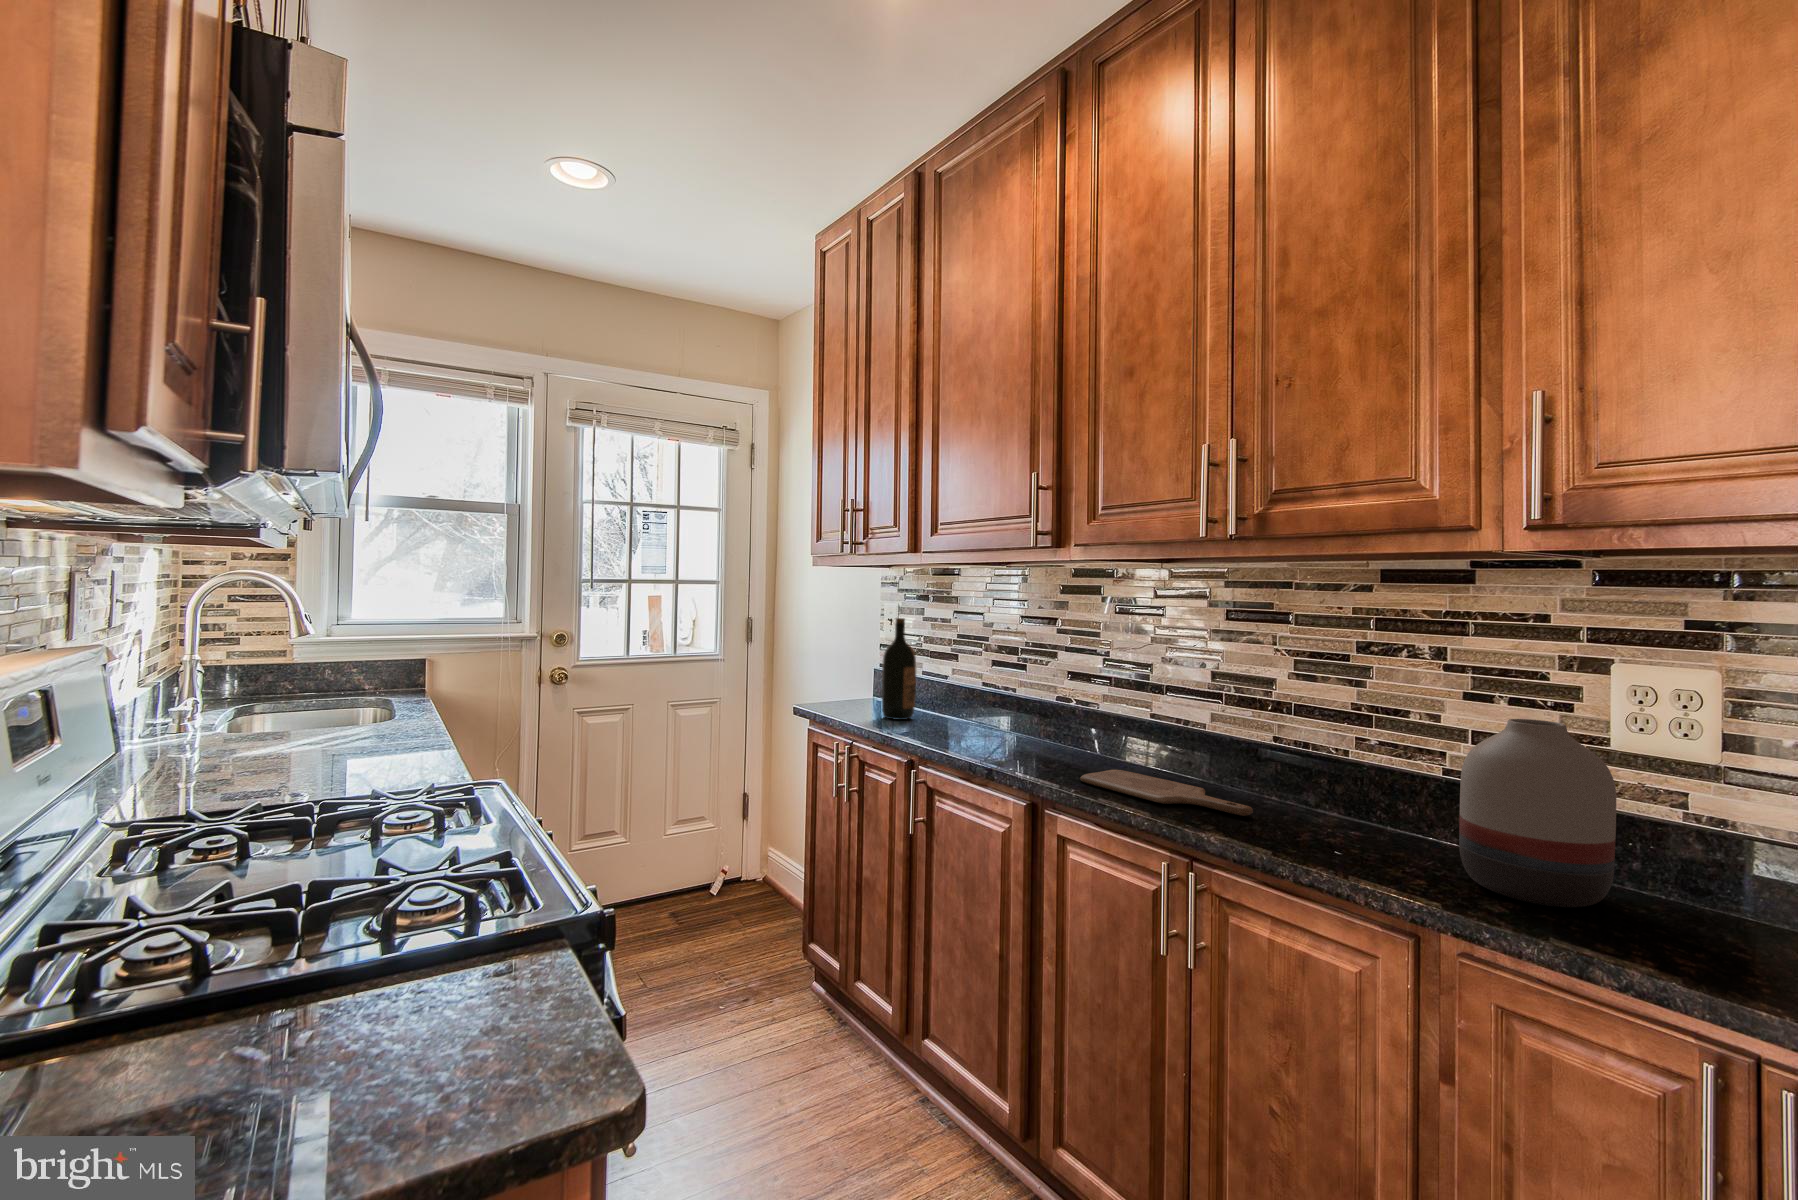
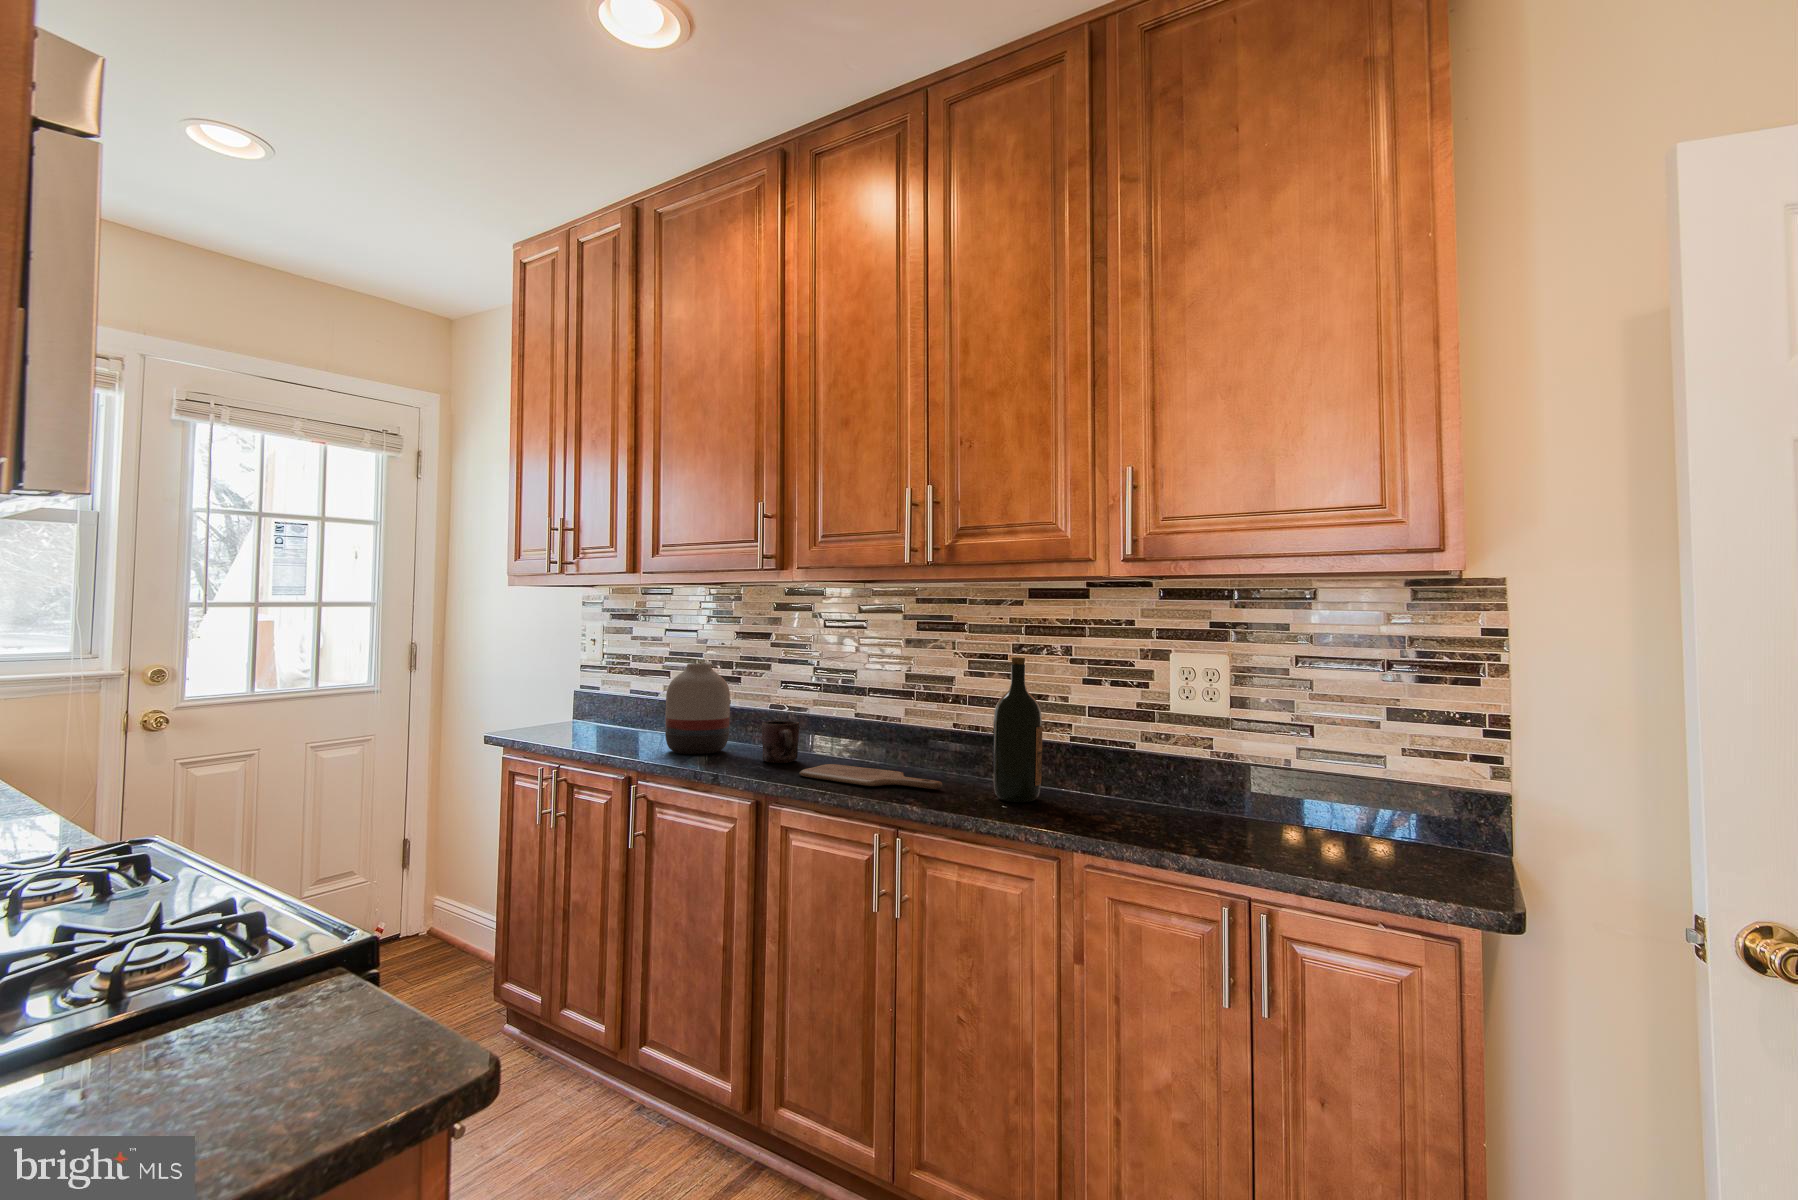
wine bottle: present [882,618,916,720] -> present [993,657,1042,802]
mug: none [1044,715,1085,763] -> present [762,721,799,763]
vase: present [1459,719,1616,907] -> present [665,664,730,754]

